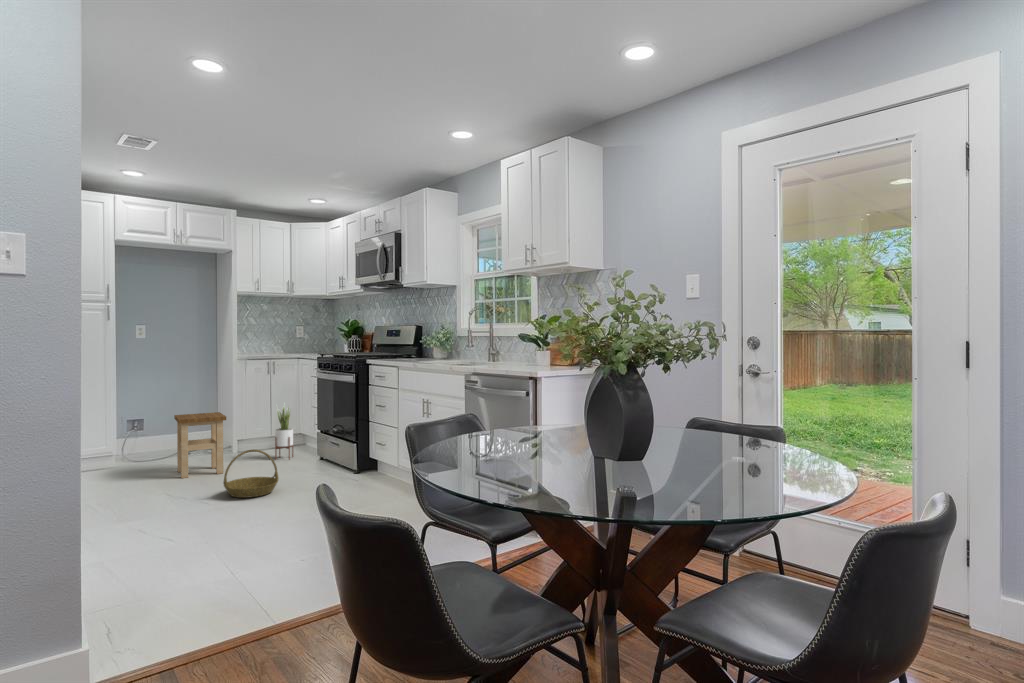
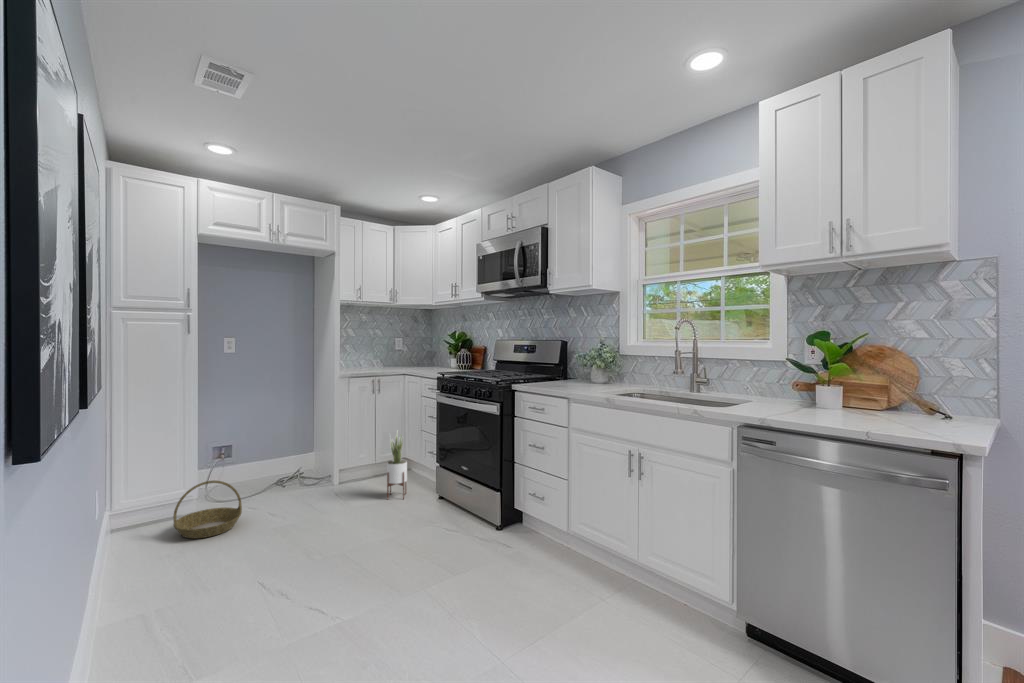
stool: present [174,412,226,478] -> none [269,446,335,540]
basket: present [223,450,278,498] -> present [173,480,242,538]

